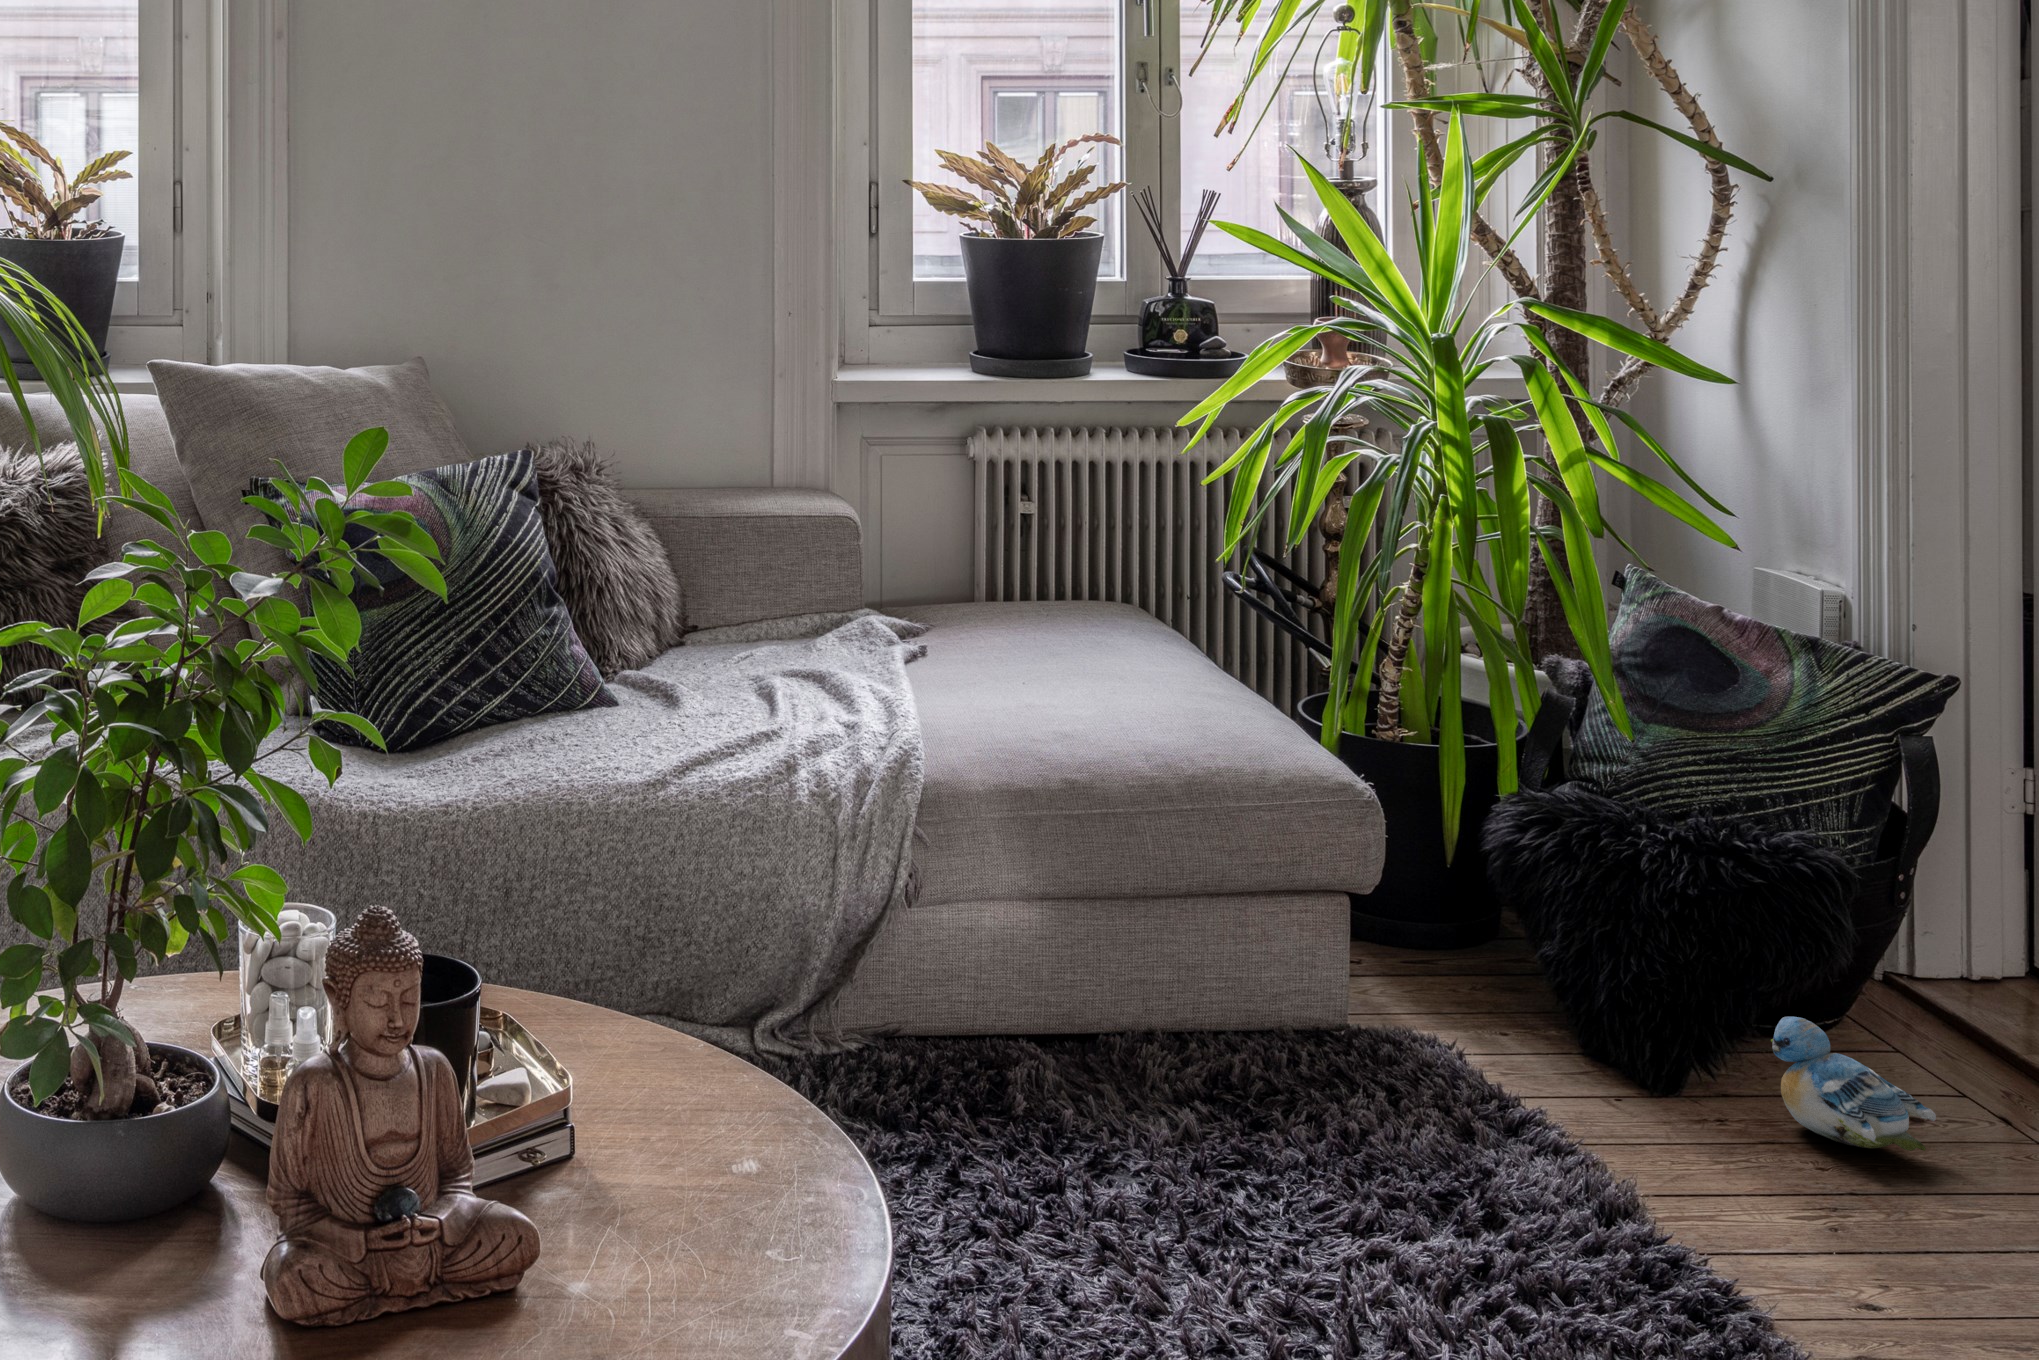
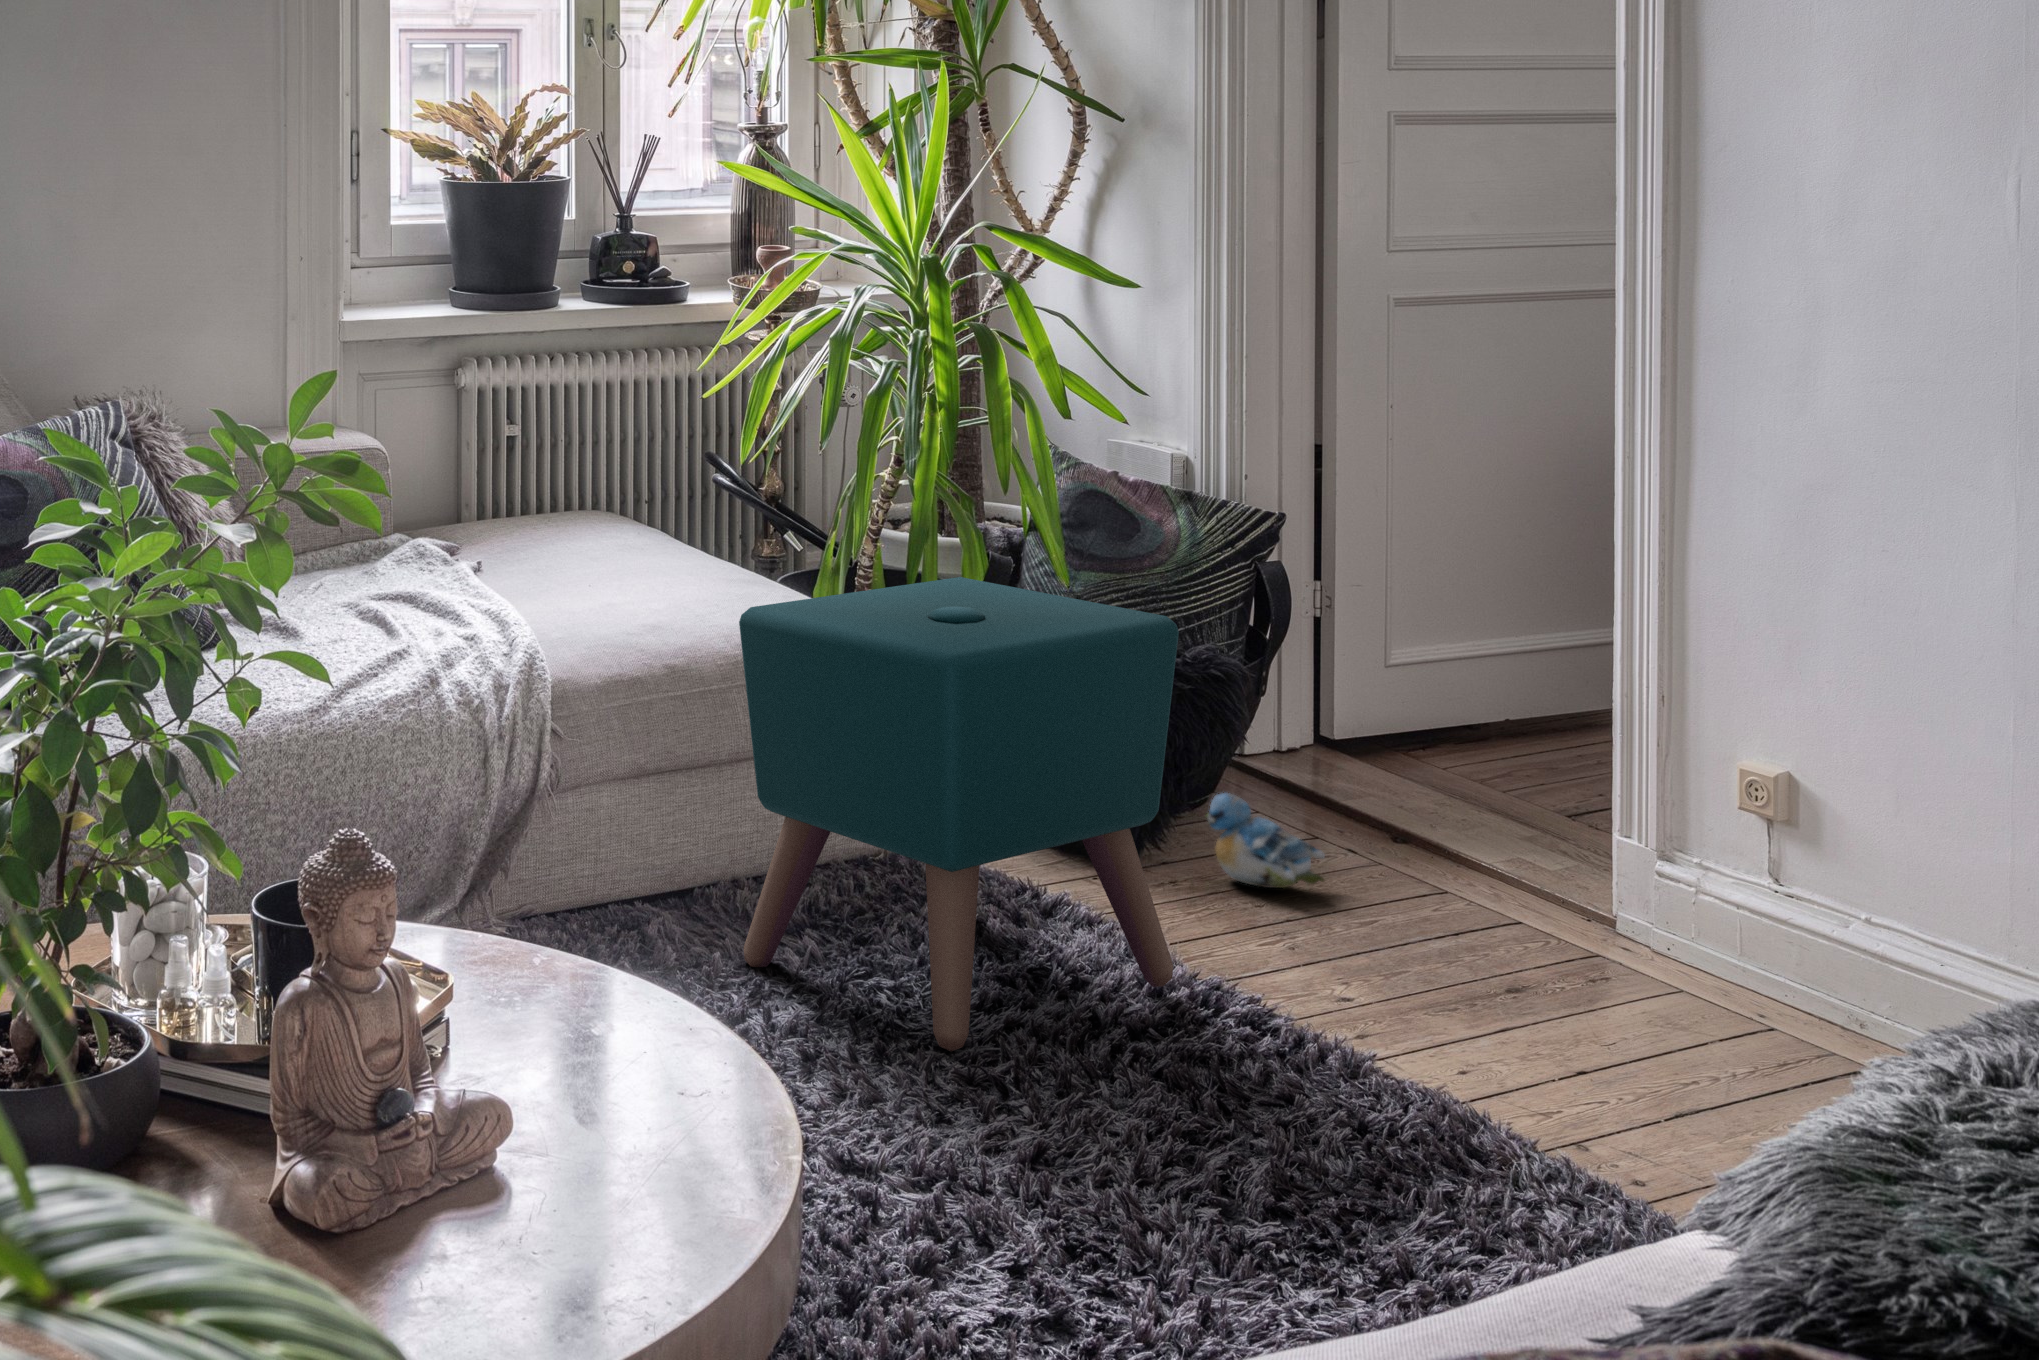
ottoman: none [1102,717,1636,1272] -> present [739,577,1179,1052]

